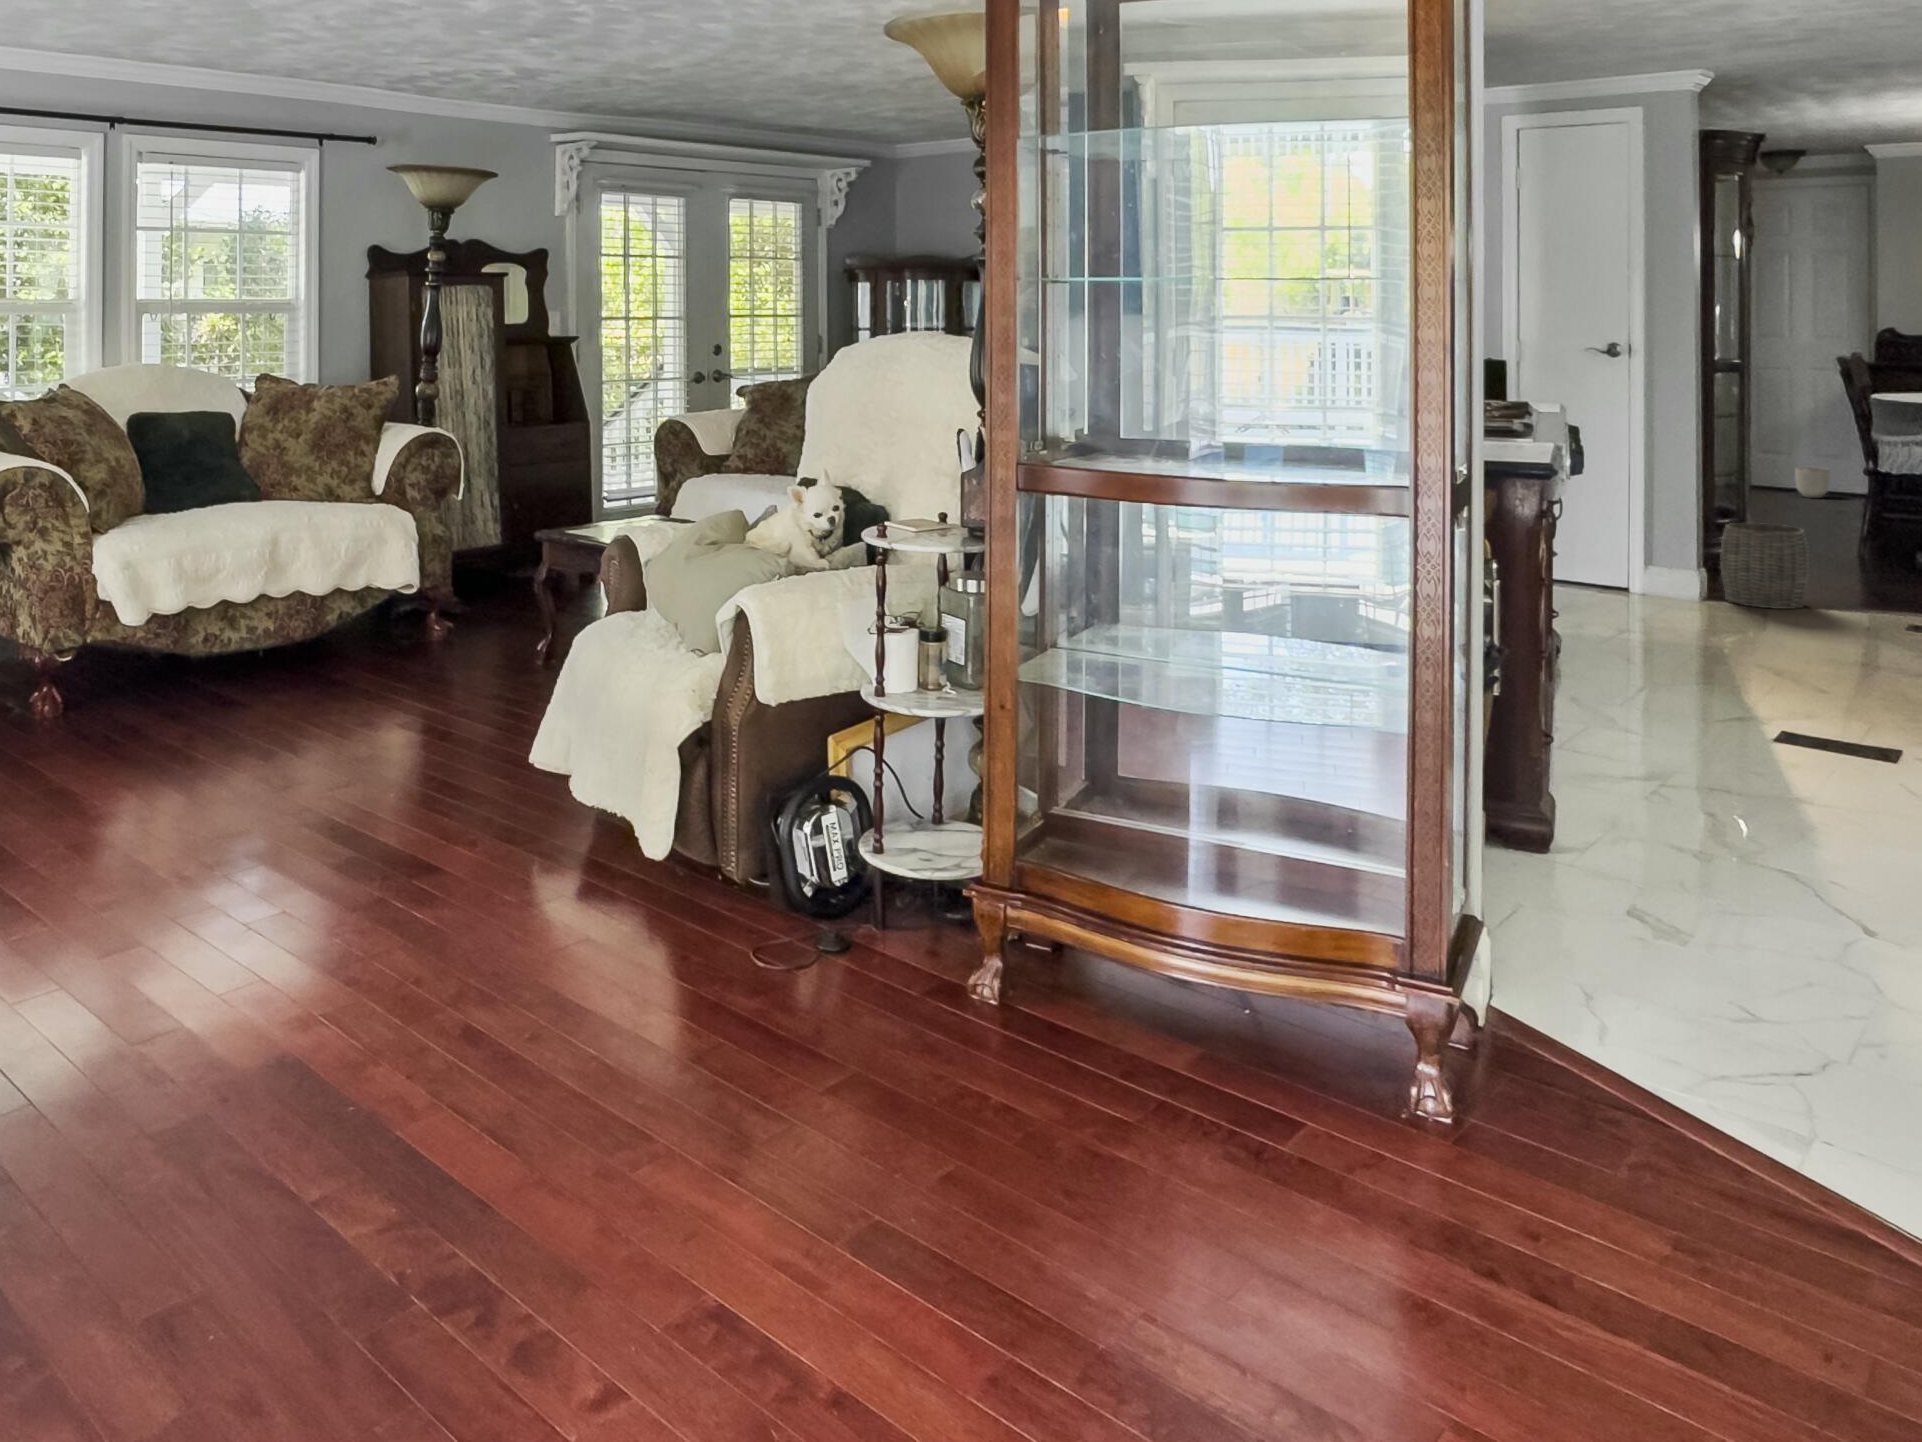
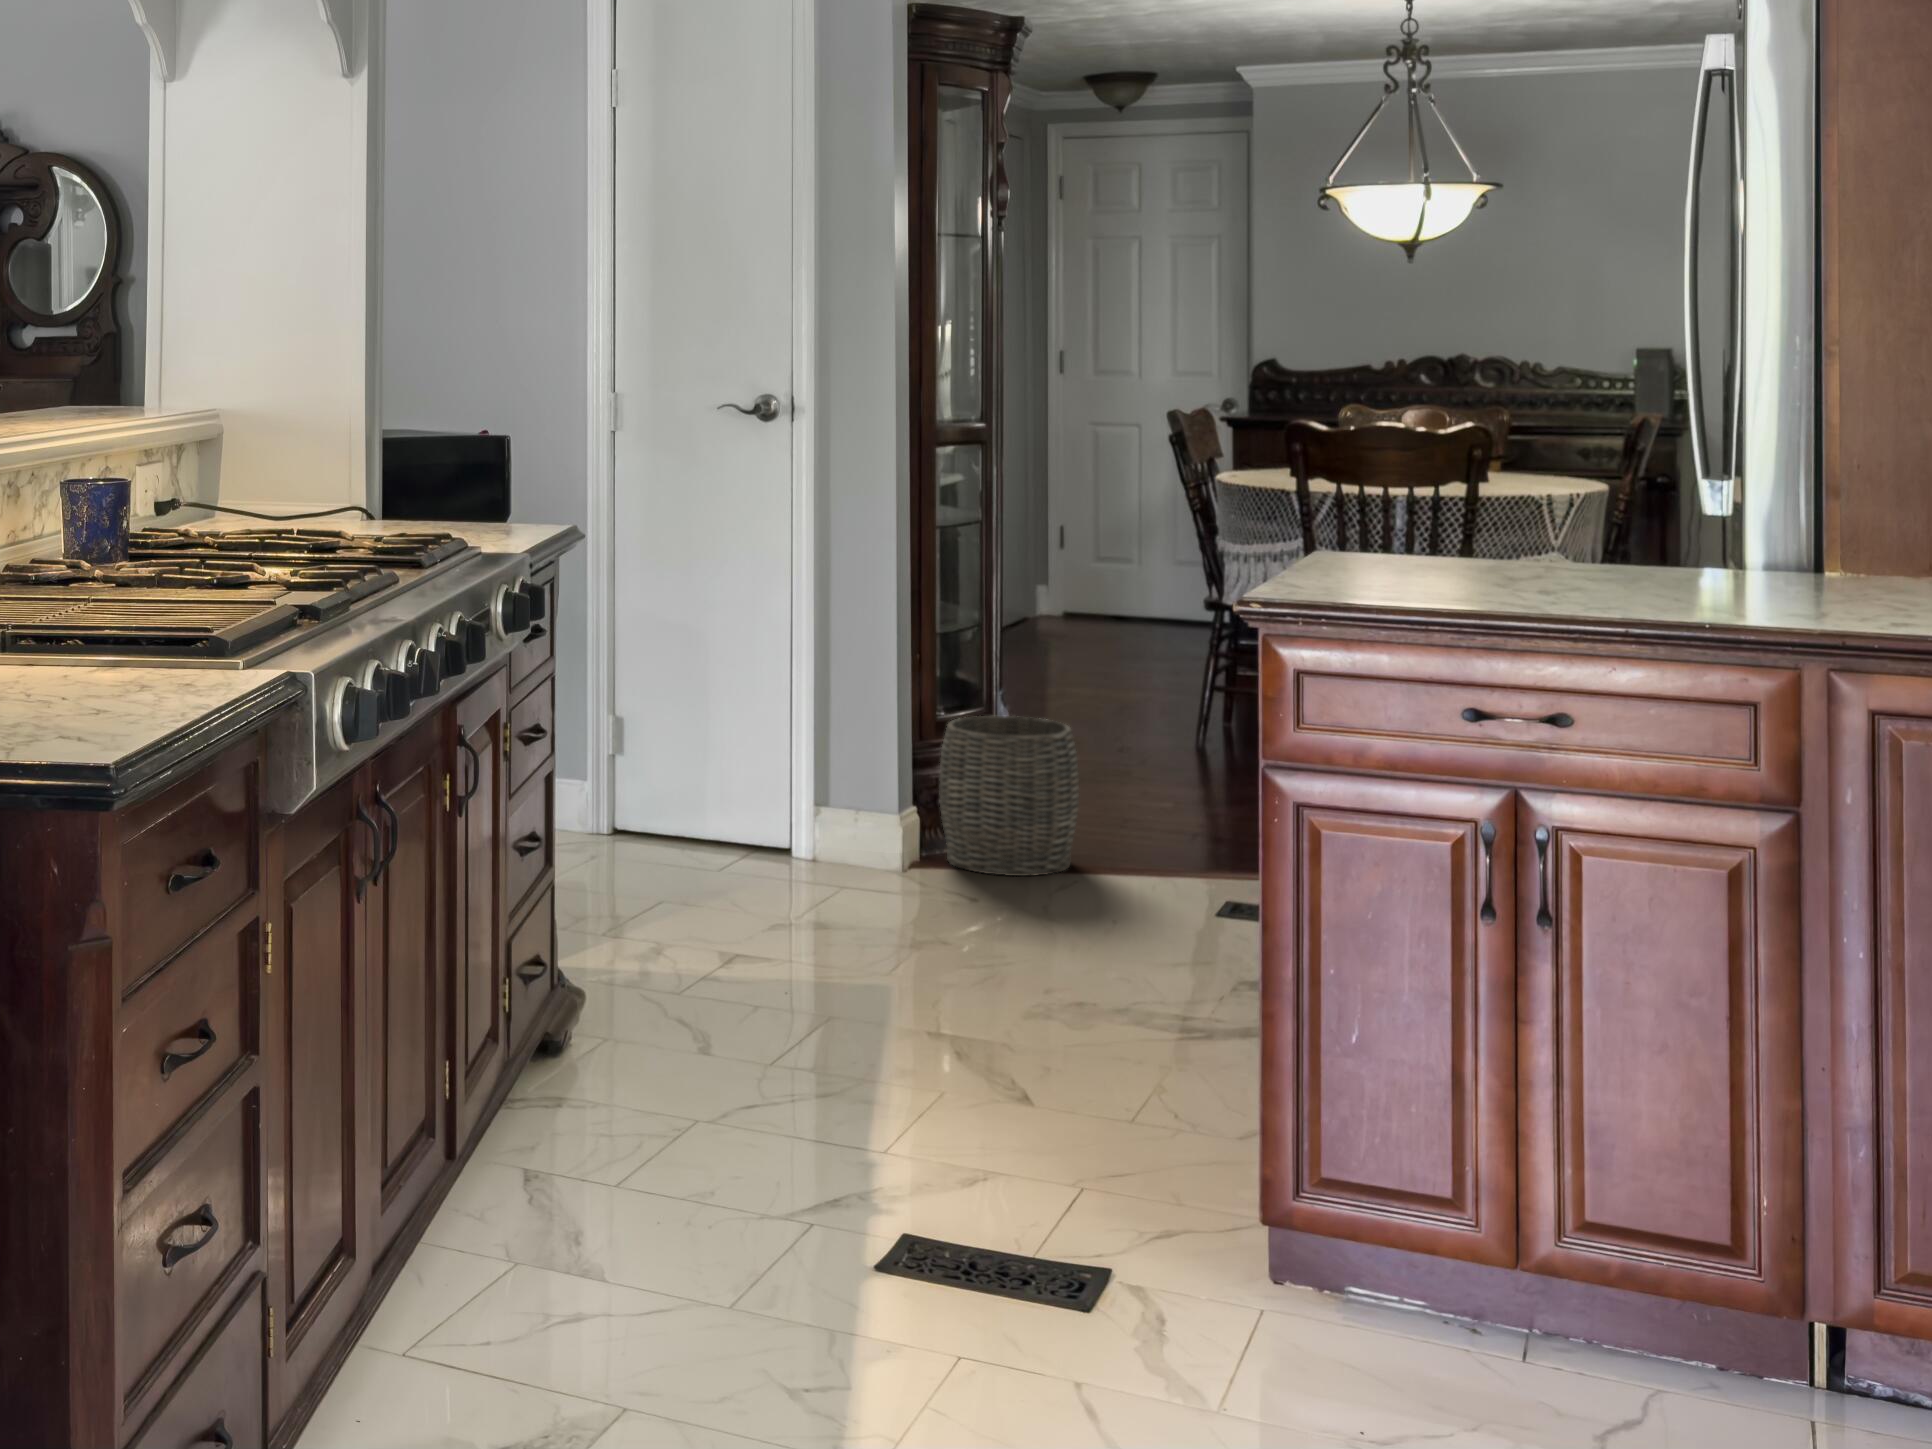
planter: present [1795,467,1830,498] -> none [1143,580,1192,631]

